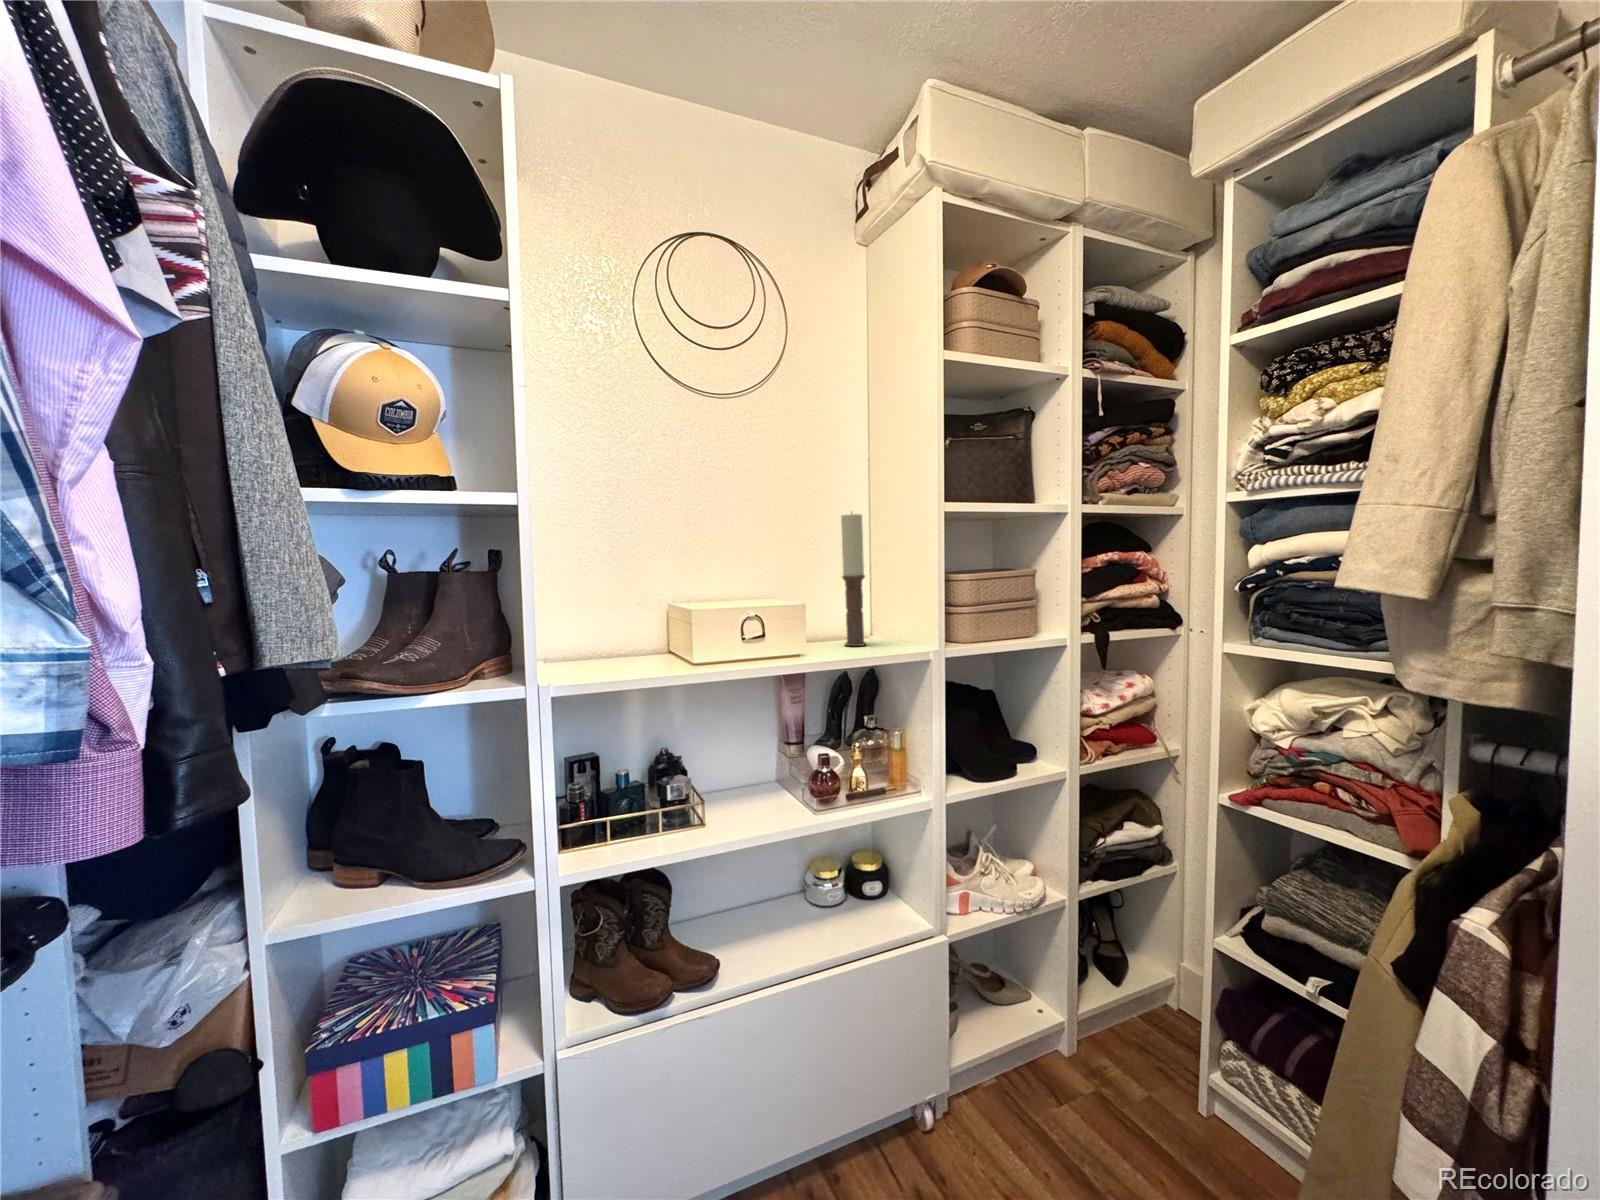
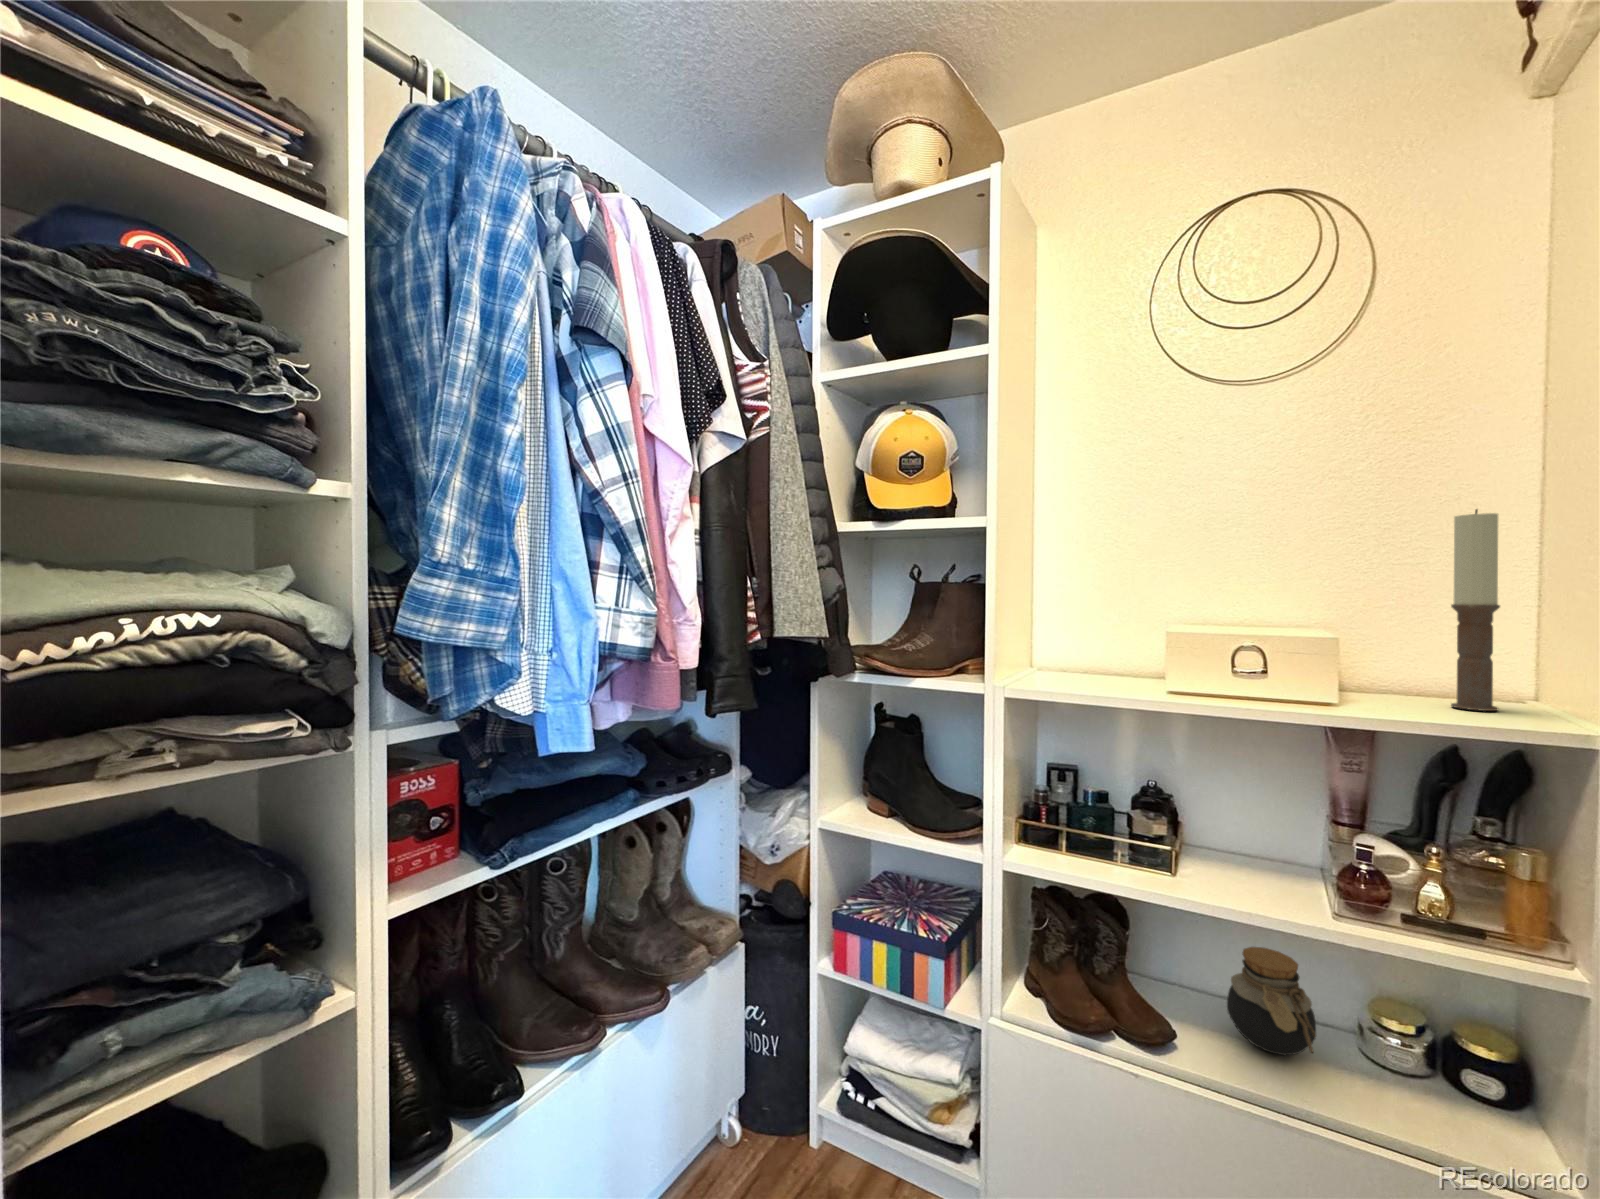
jar: none [731,857,795,938] -> present [1227,947,1316,1055]

